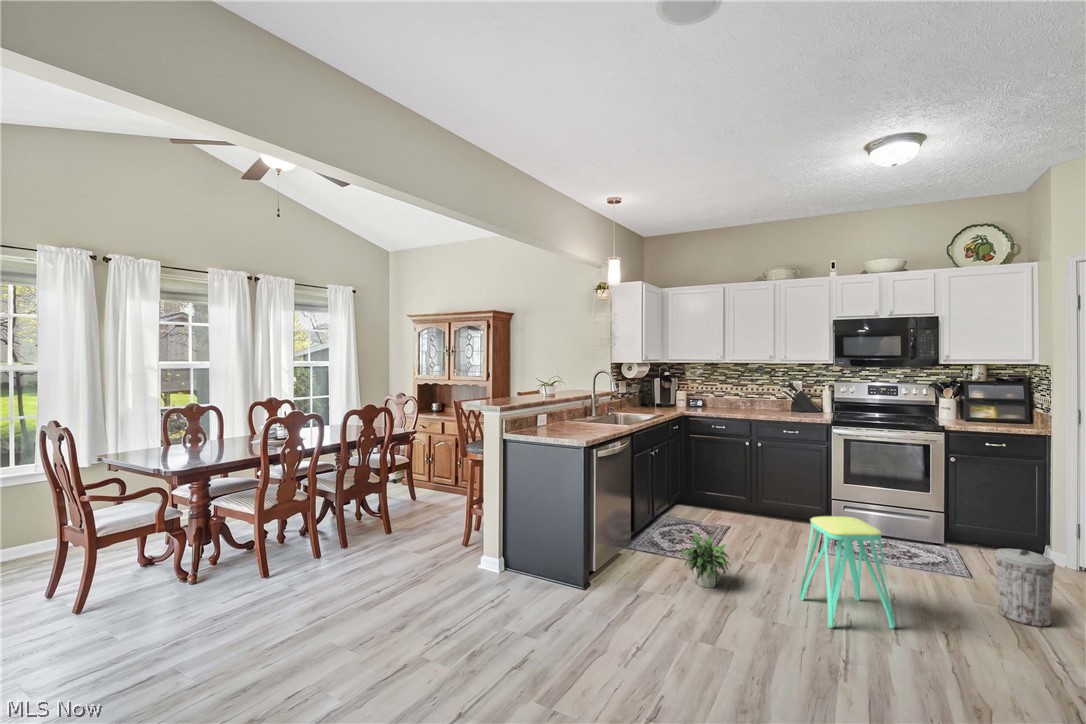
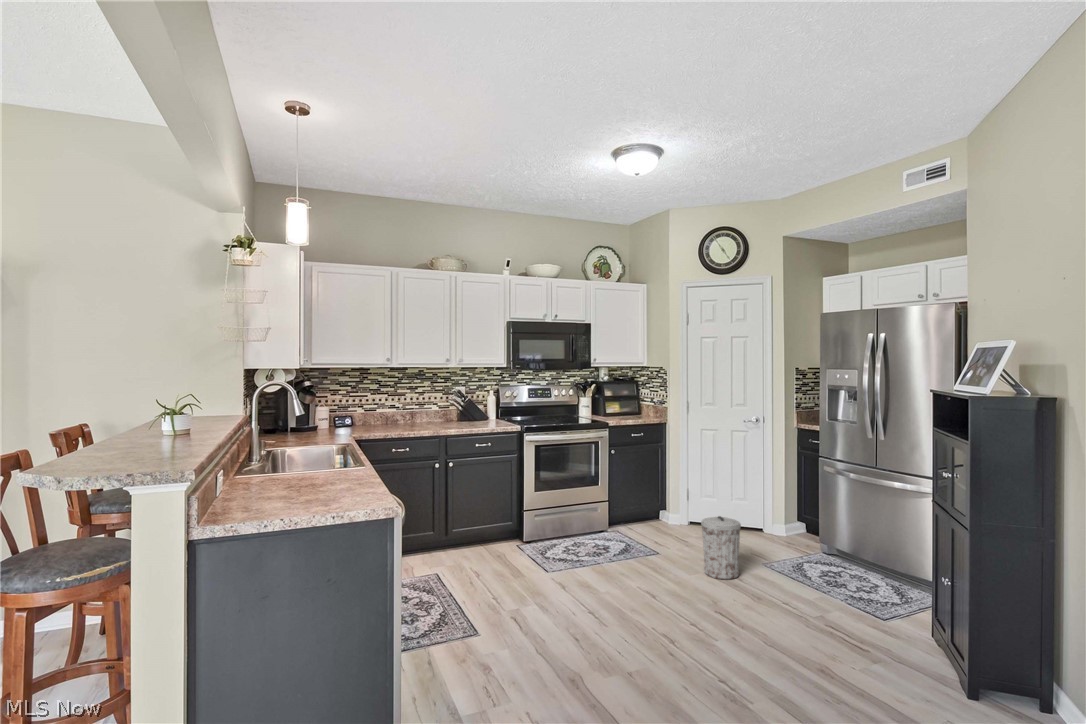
stool: present [800,516,895,629] -> none [604,520,694,647]
potted plant: present [683,532,731,588] -> none [480,586,545,663]

